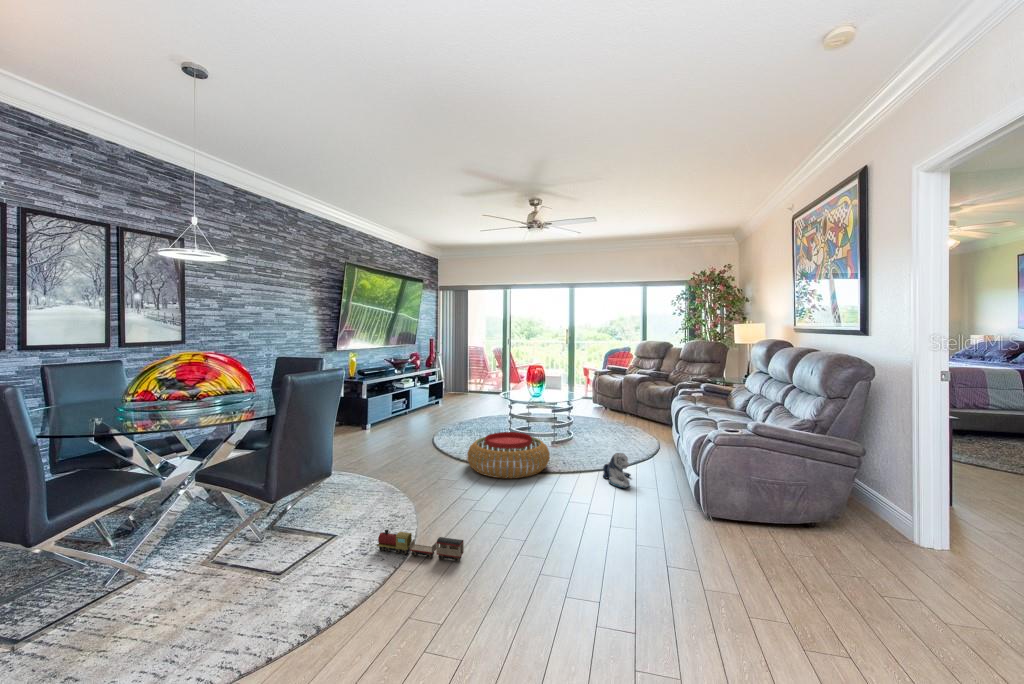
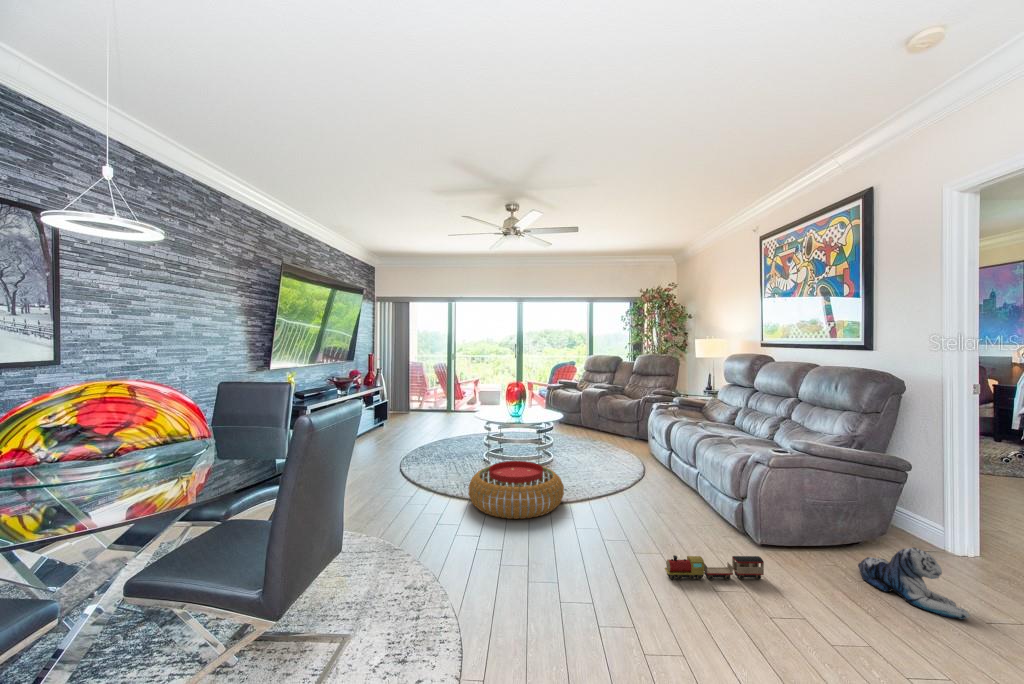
plush toy: present [603,453,631,488] -> present [858,548,970,619]
toy train: present [377,529,464,562] -> present [665,555,764,580]

